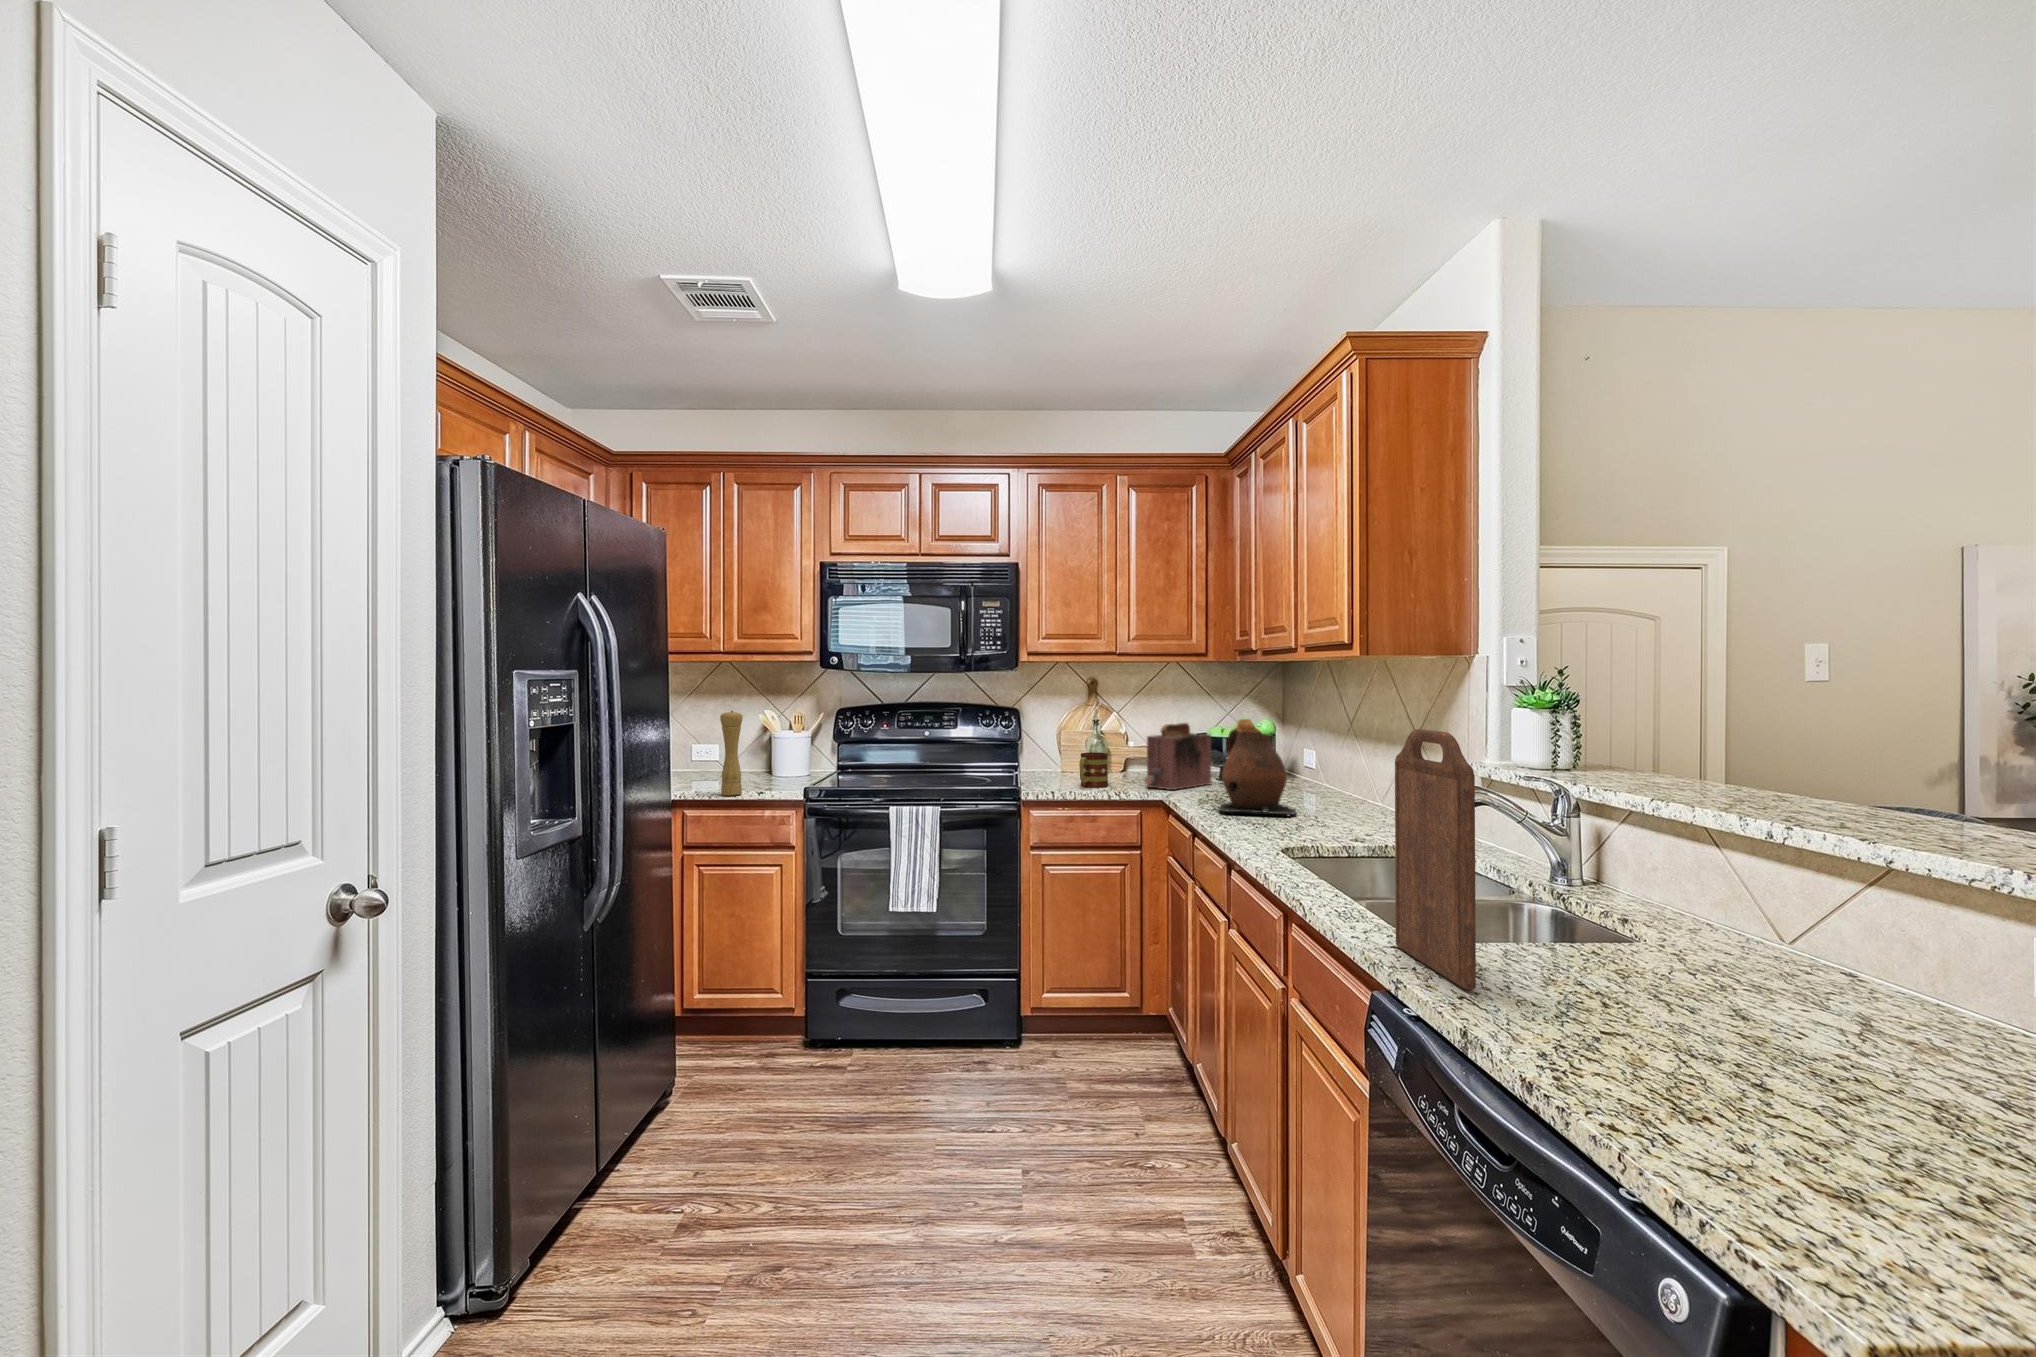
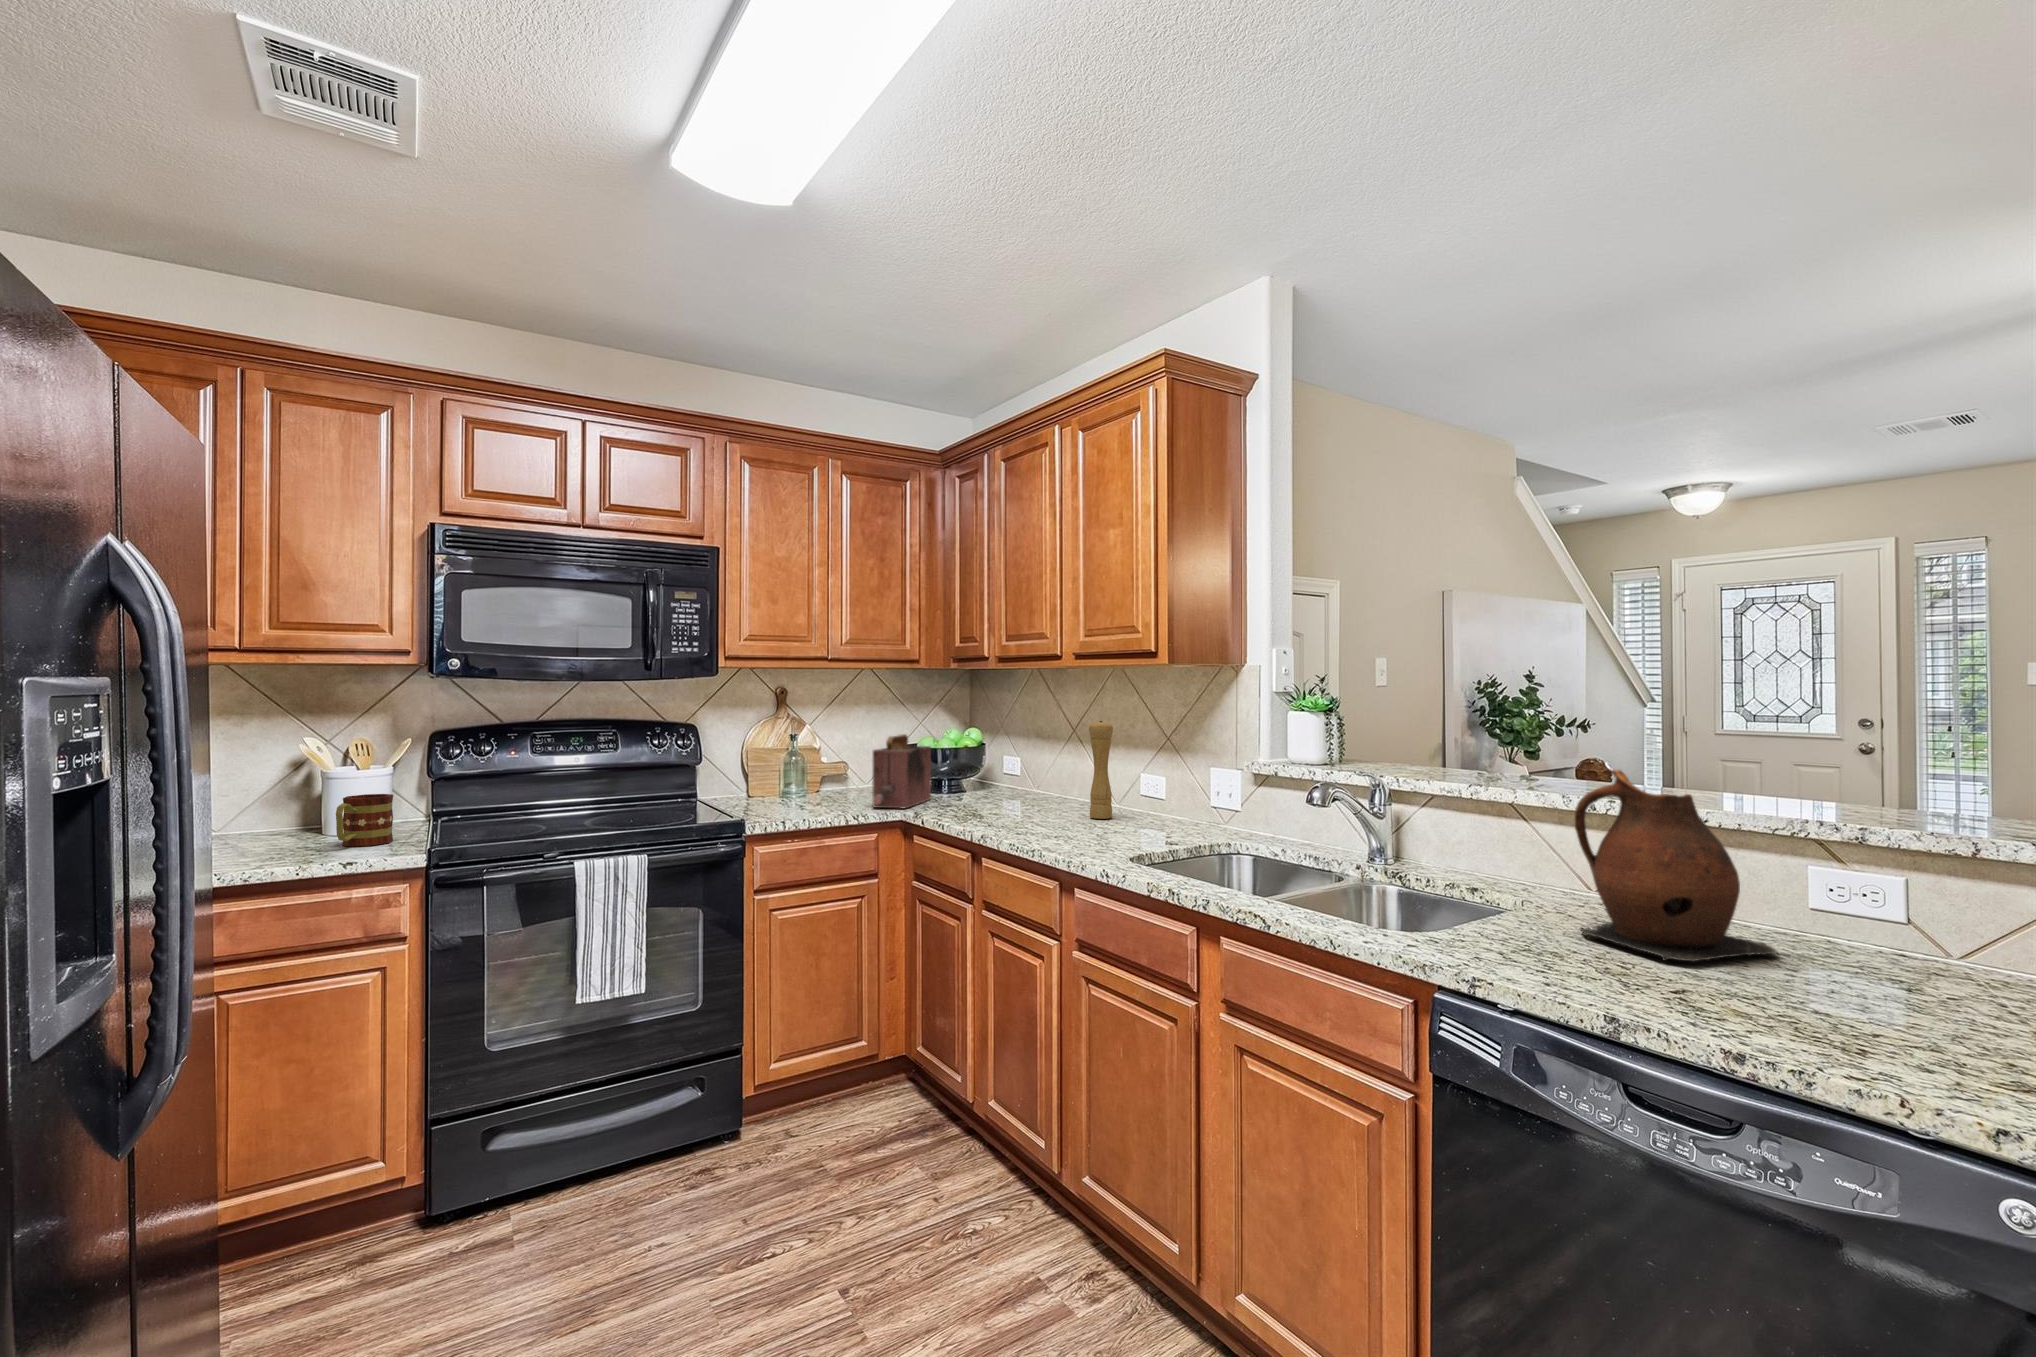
pepper mill: present [720,711,742,796] -> present [1089,721,1113,819]
ceramic pitcher: present [1219,719,1296,817] -> present [1575,770,1778,961]
cutting board: present [1395,729,1476,989] -> none [1401,732,1535,973]
mug: present [1079,752,1108,787] -> present [336,794,393,847]

